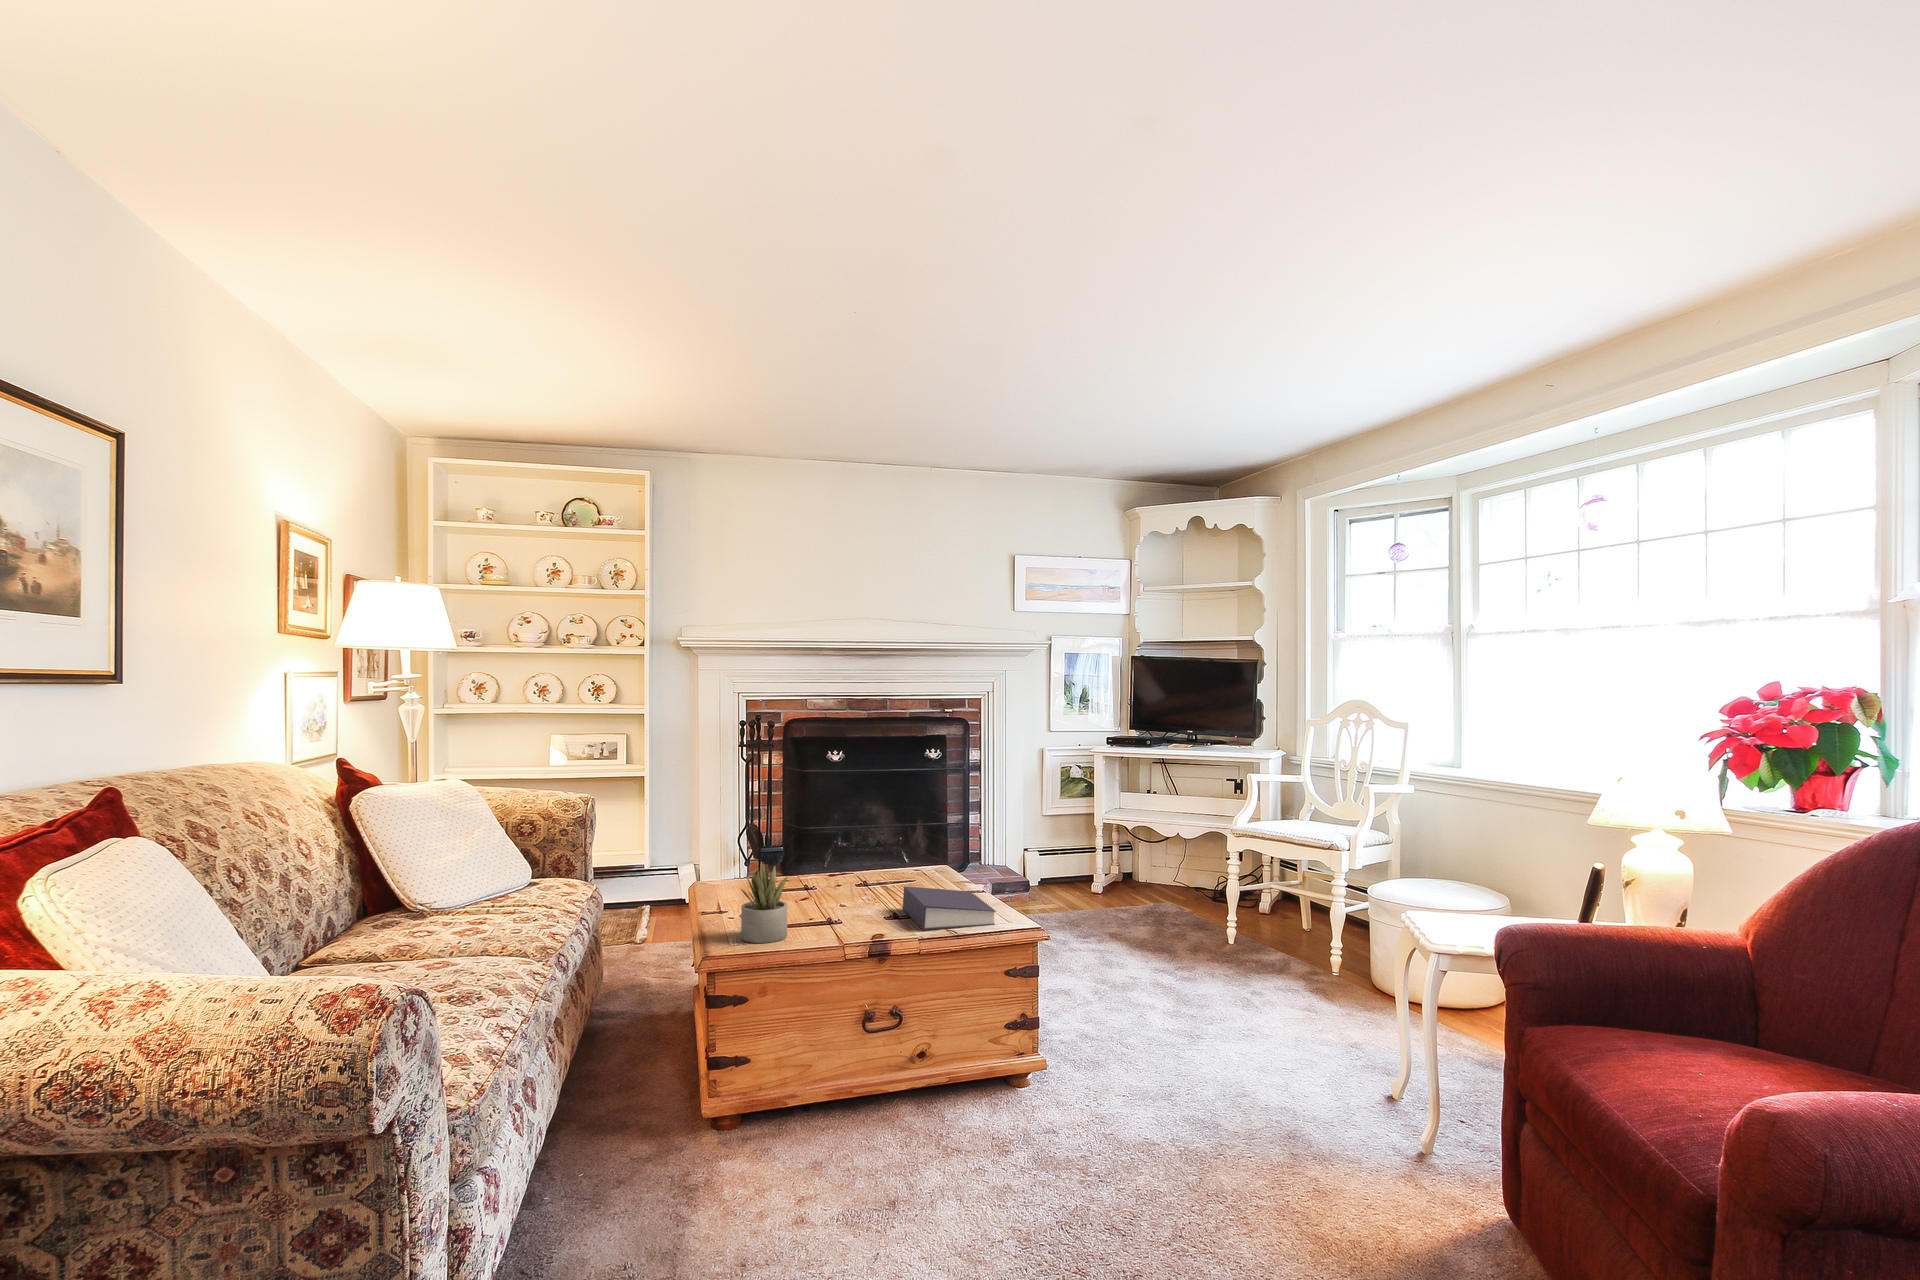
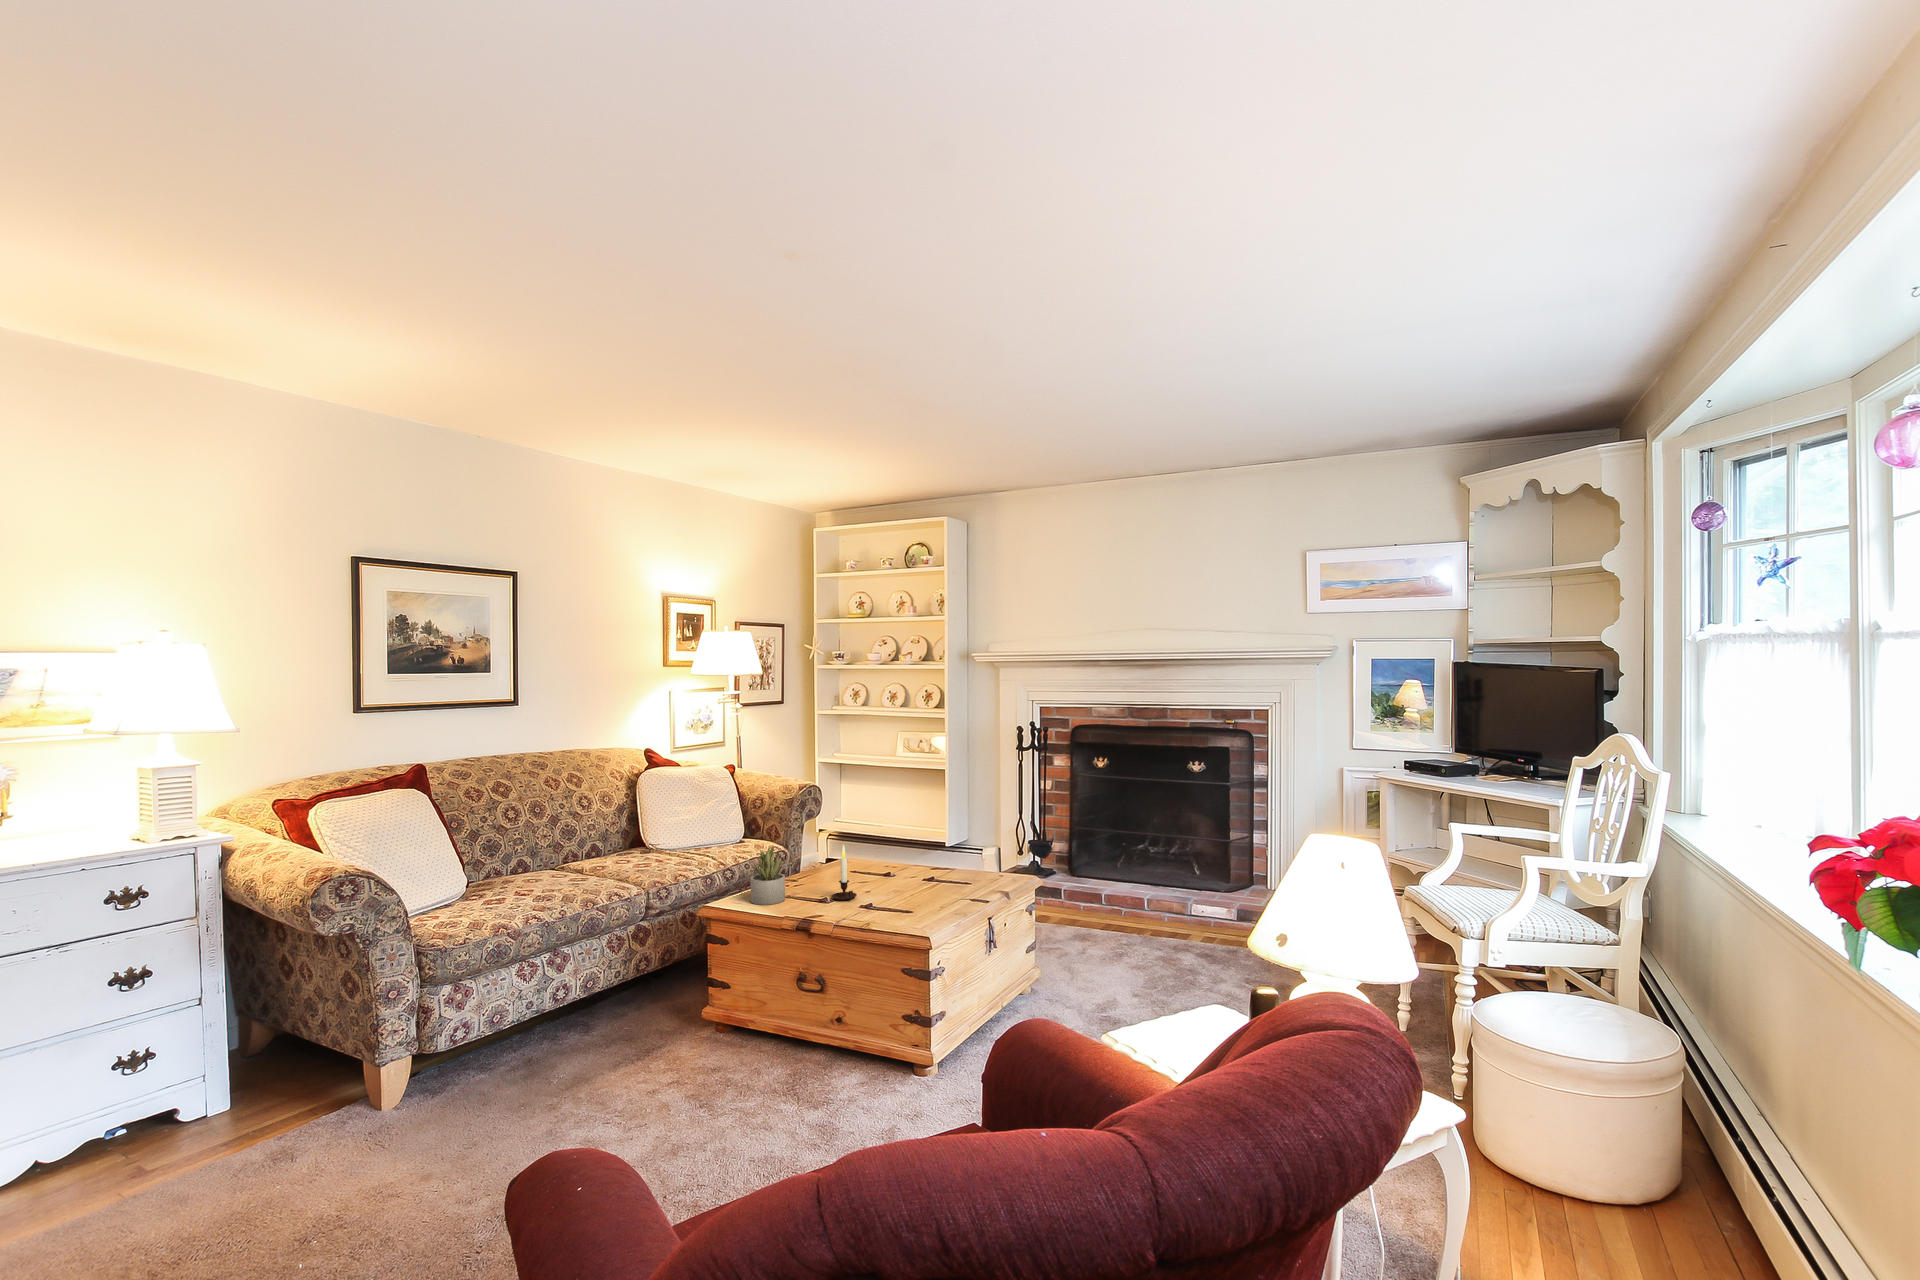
candle: none [827,850,866,920] -> present [832,845,857,900]
book: present [903,886,996,930] -> none [853,882,944,928]

